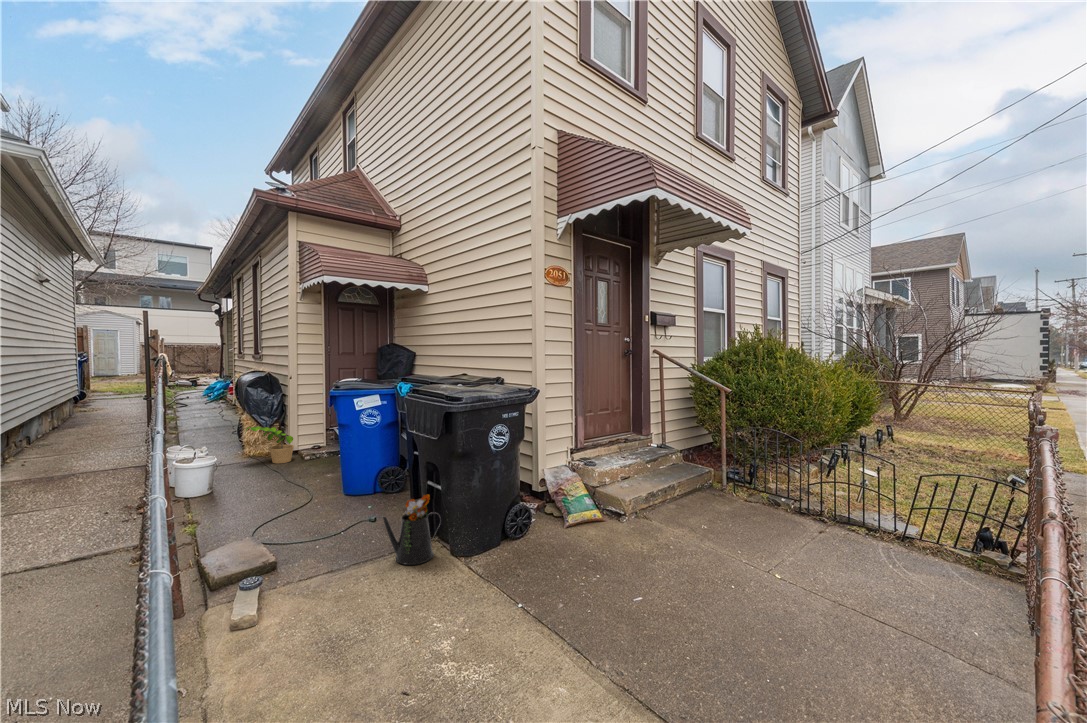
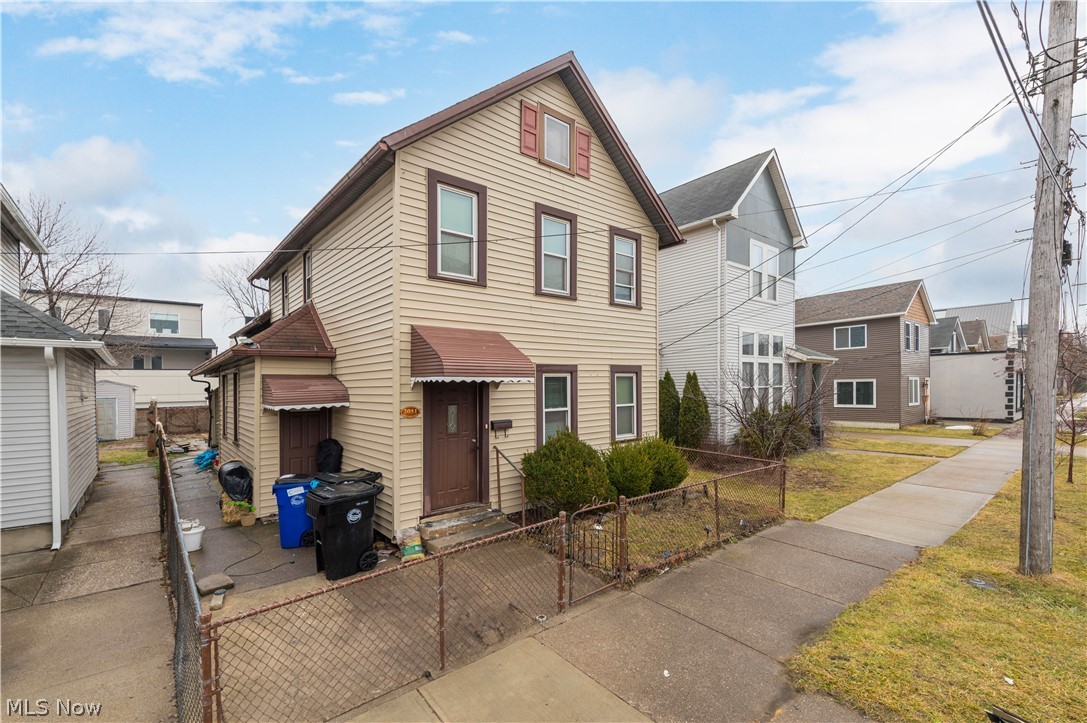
watering can: present [383,495,440,565] -> none [291,547,323,586]

